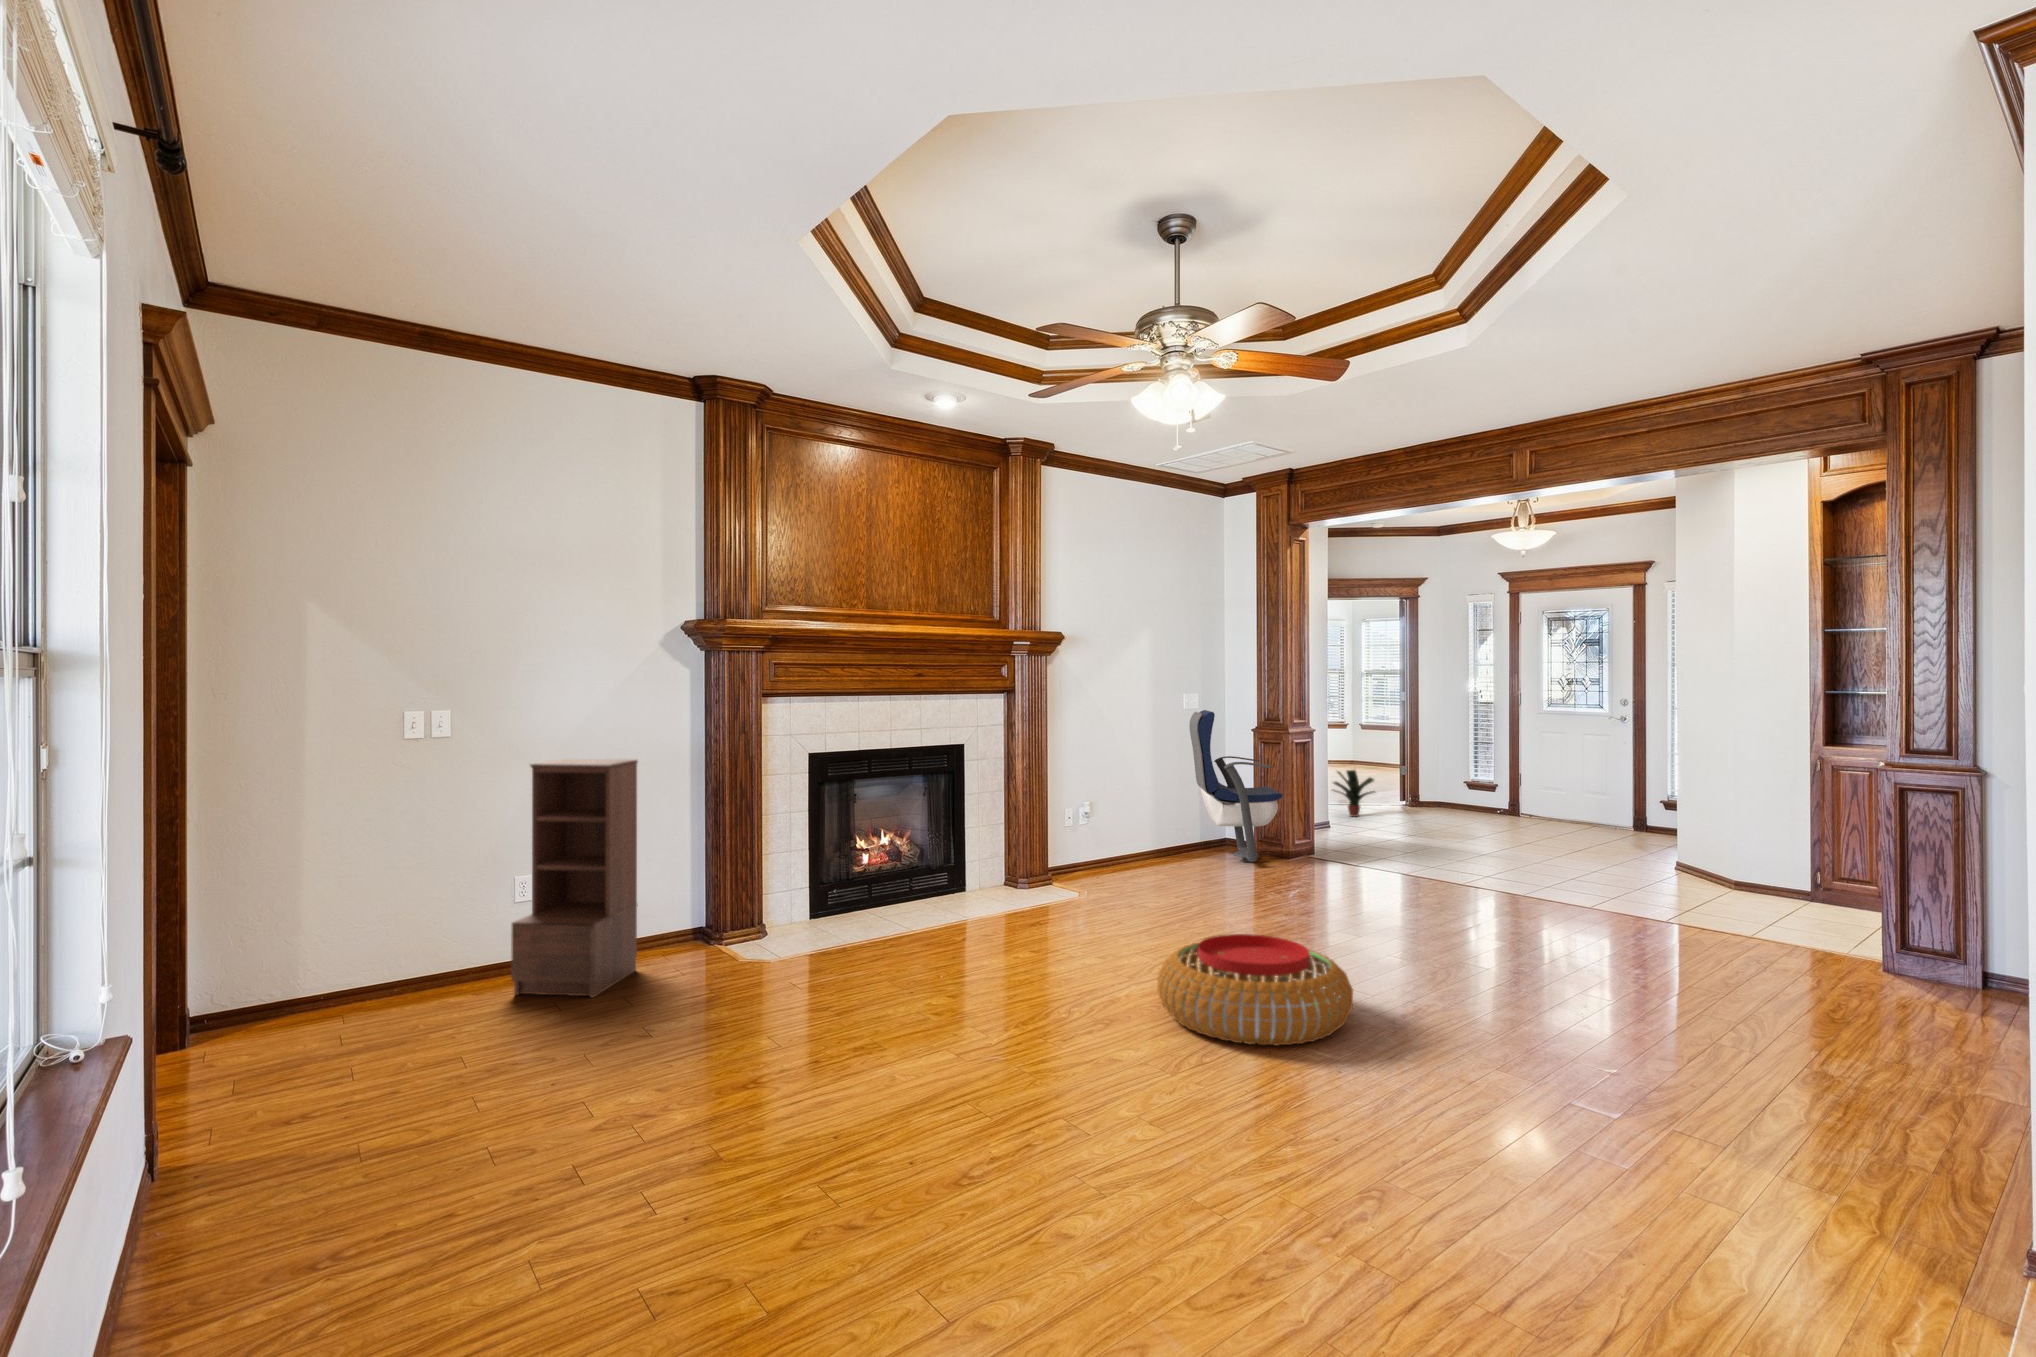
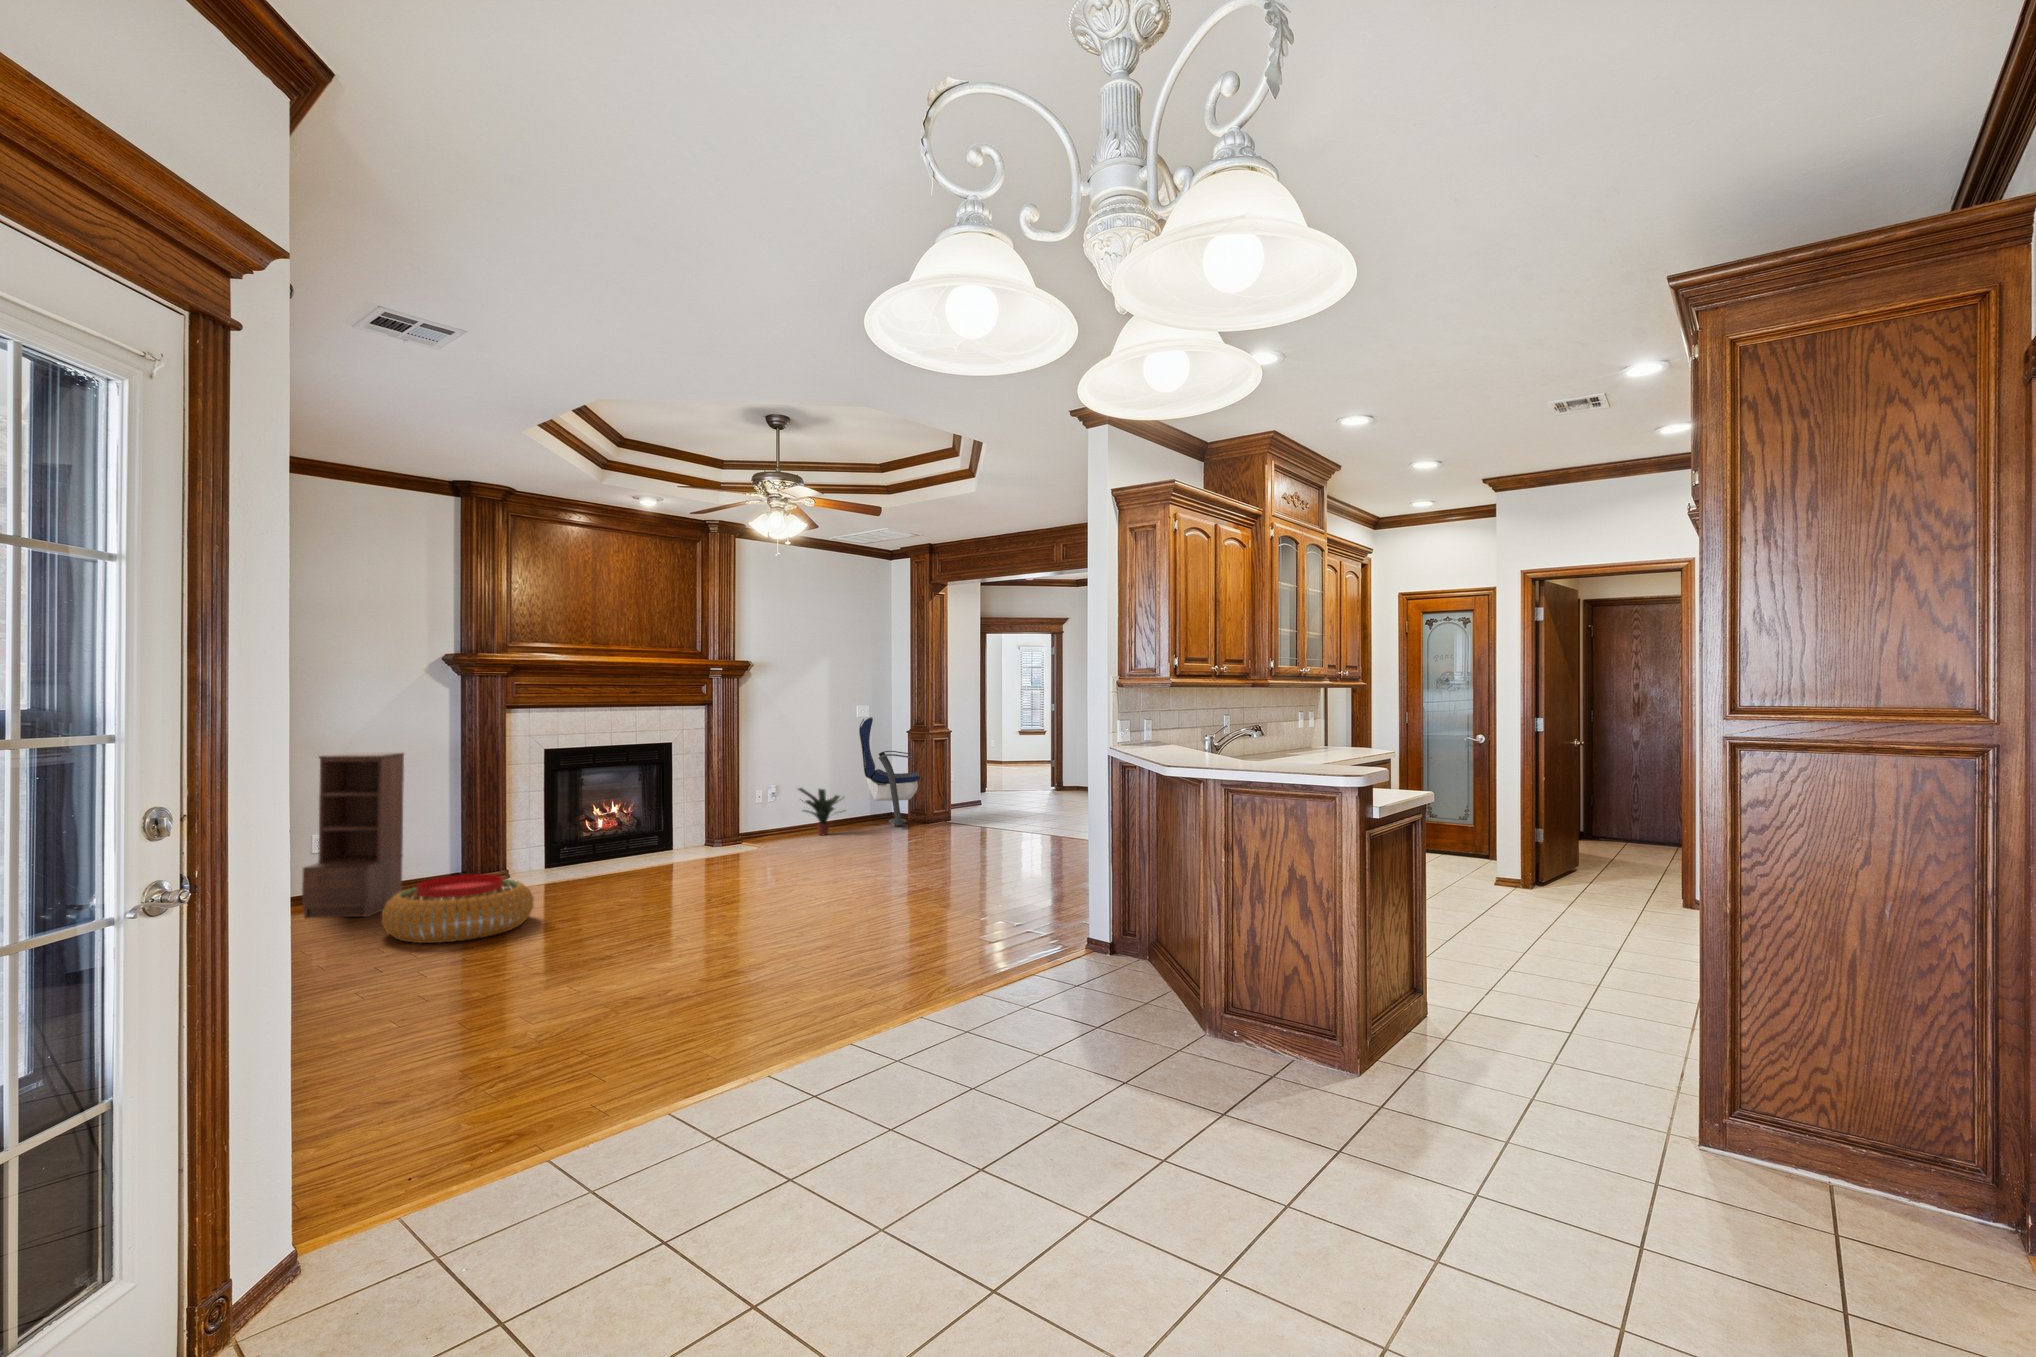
potted plant: present [1333,770,1374,817] -> present [799,788,844,835]
pouf: present [1157,934,1353,1045] -> present [382,874,534,943]

